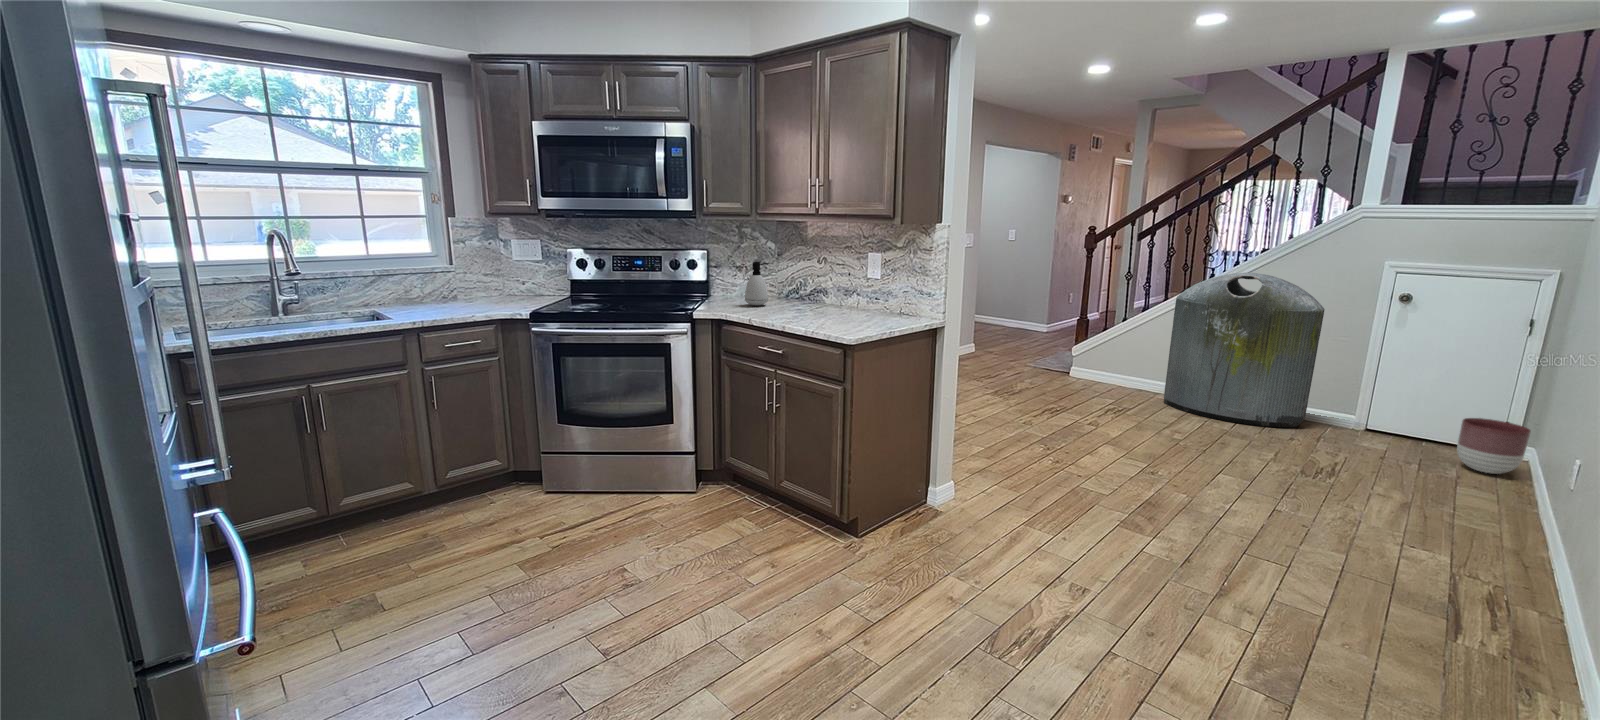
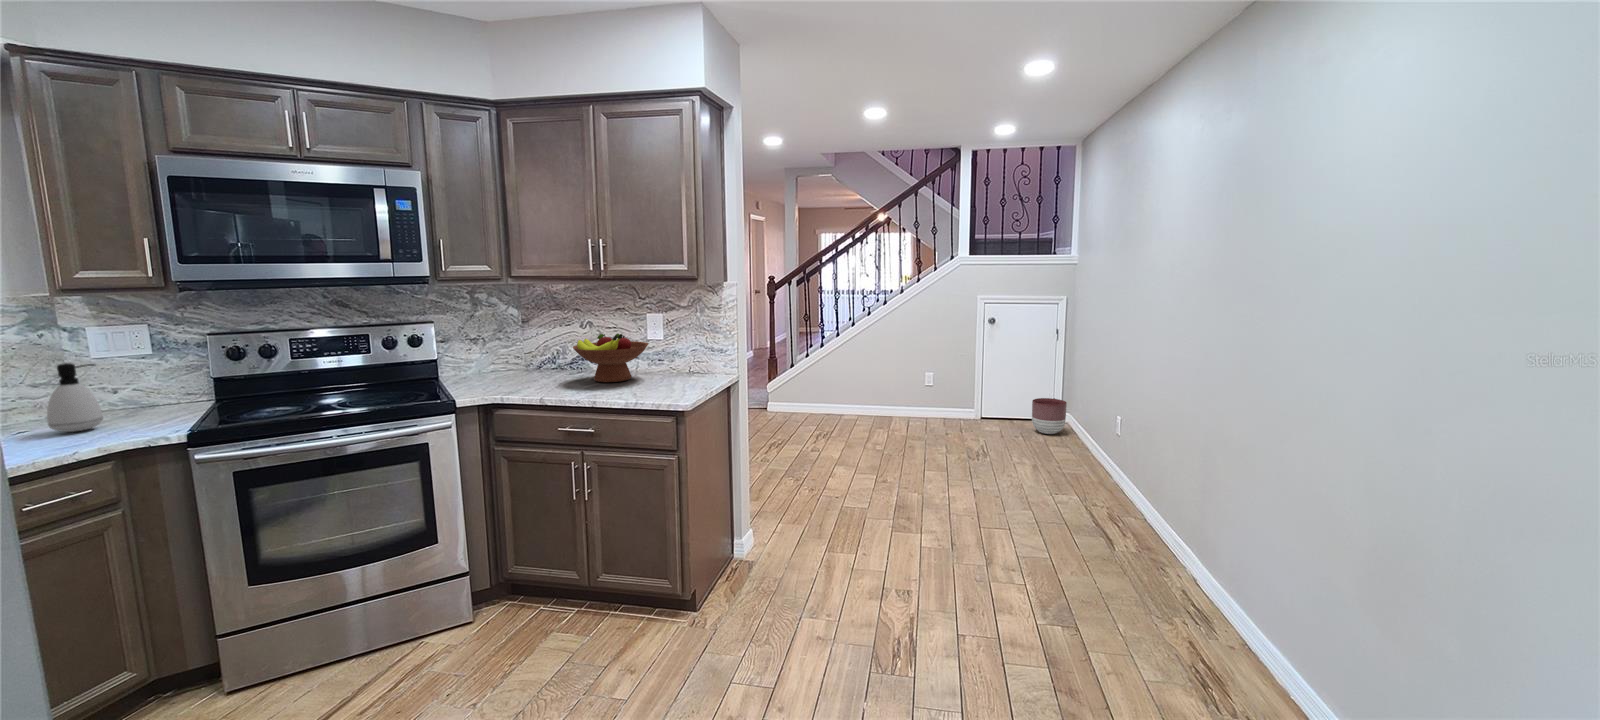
soap dispenser: present [745,261,768,306] -> present [47,363,103,432]
fruit bowl: none [791,268,859,313] -> present [573,334,648,382]
trash can: present [1164,273,1325,427] -> none [846,311,944,427]

